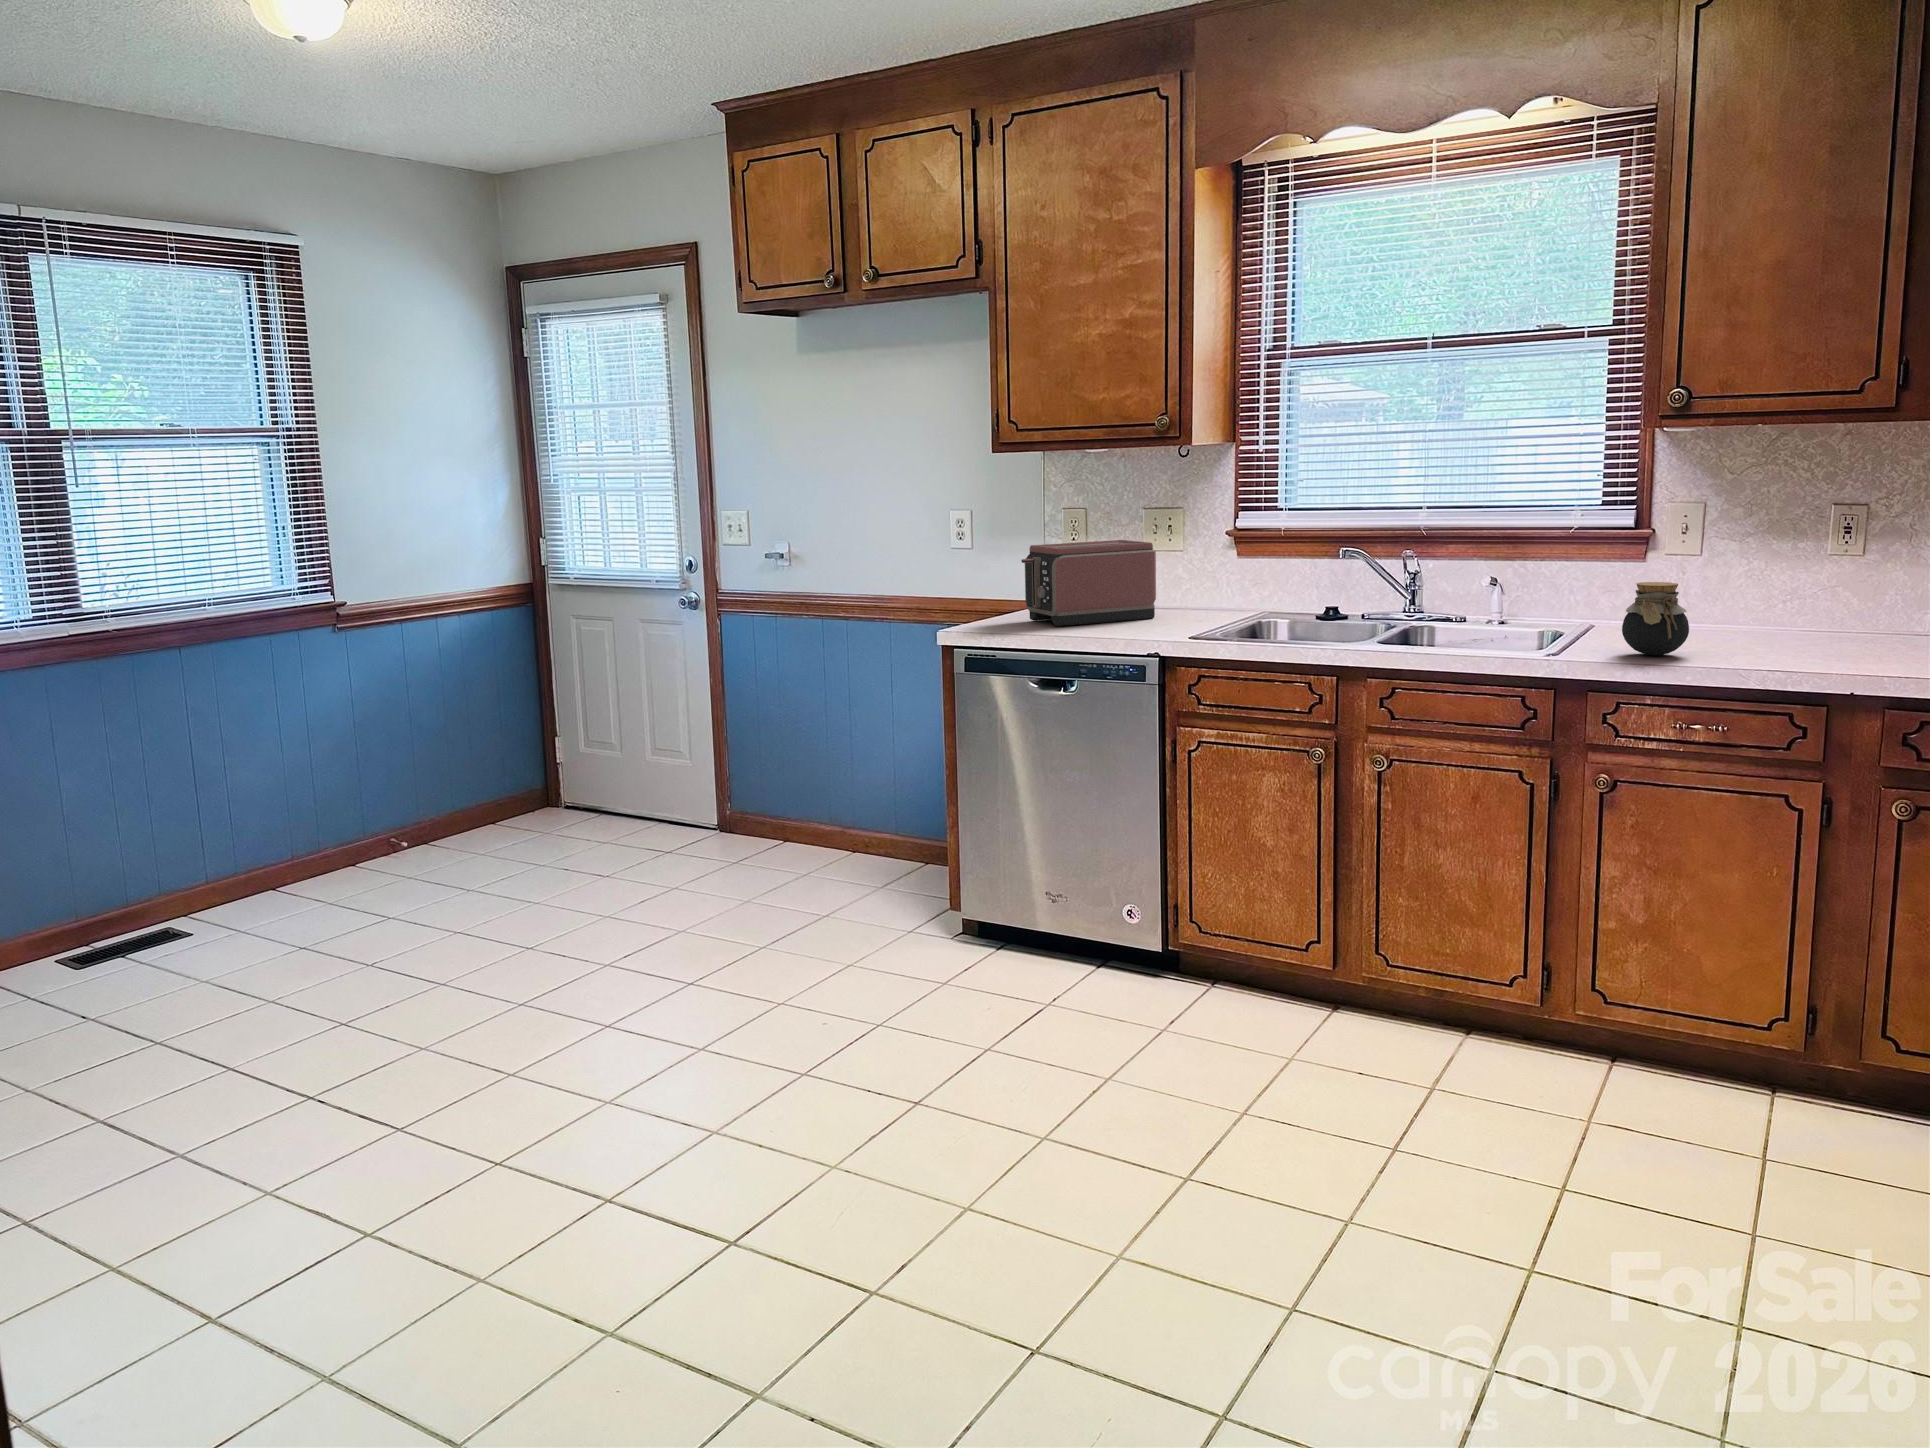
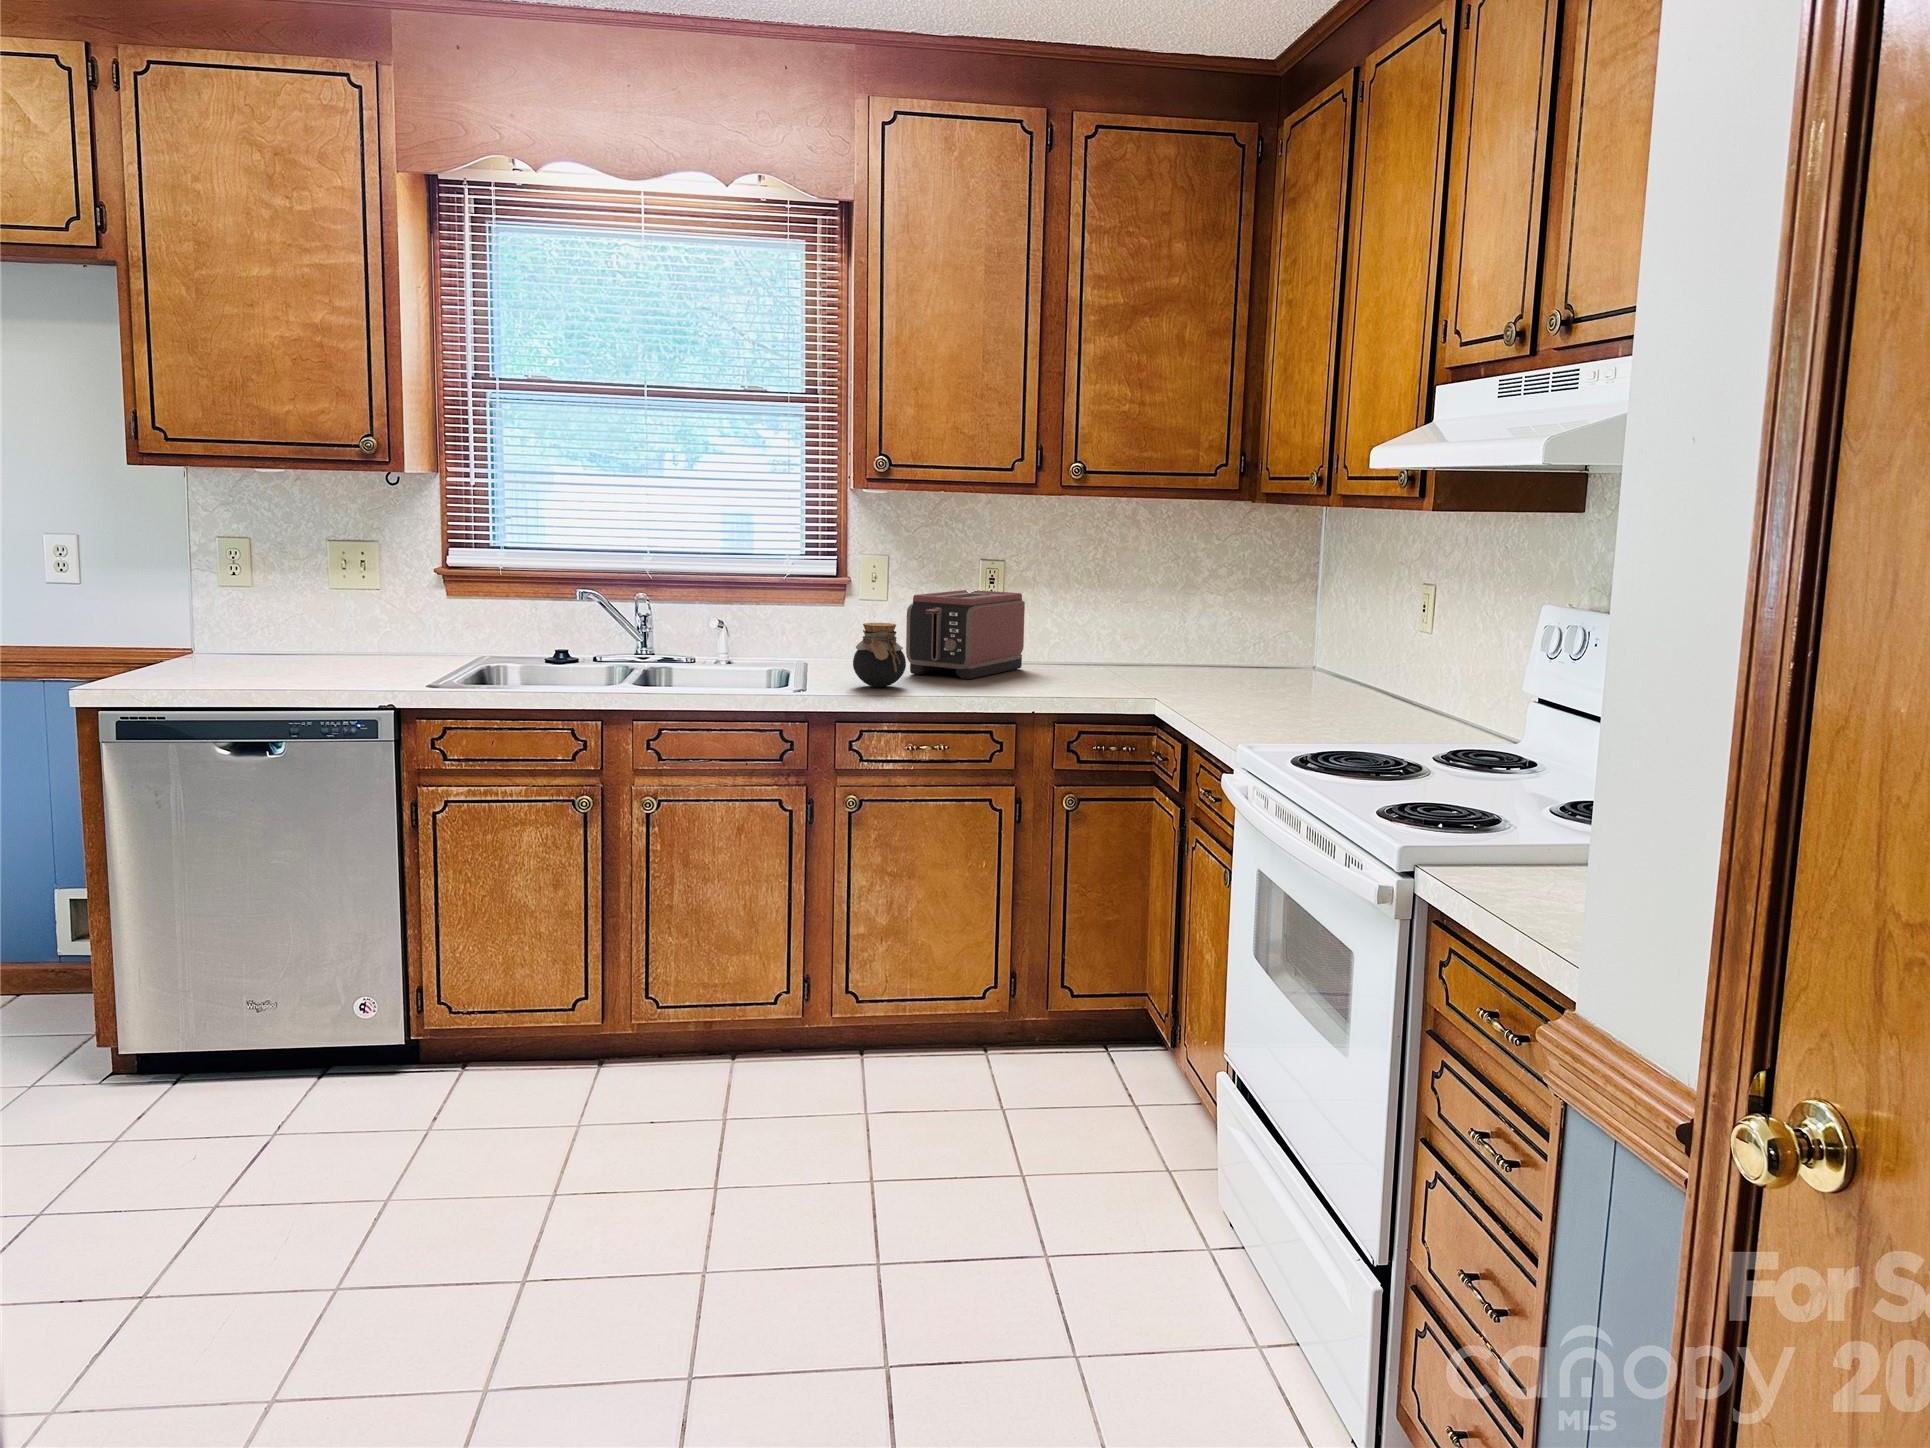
toaster: present [1021,540,1156,626] -> present [906,590,1025,679]

